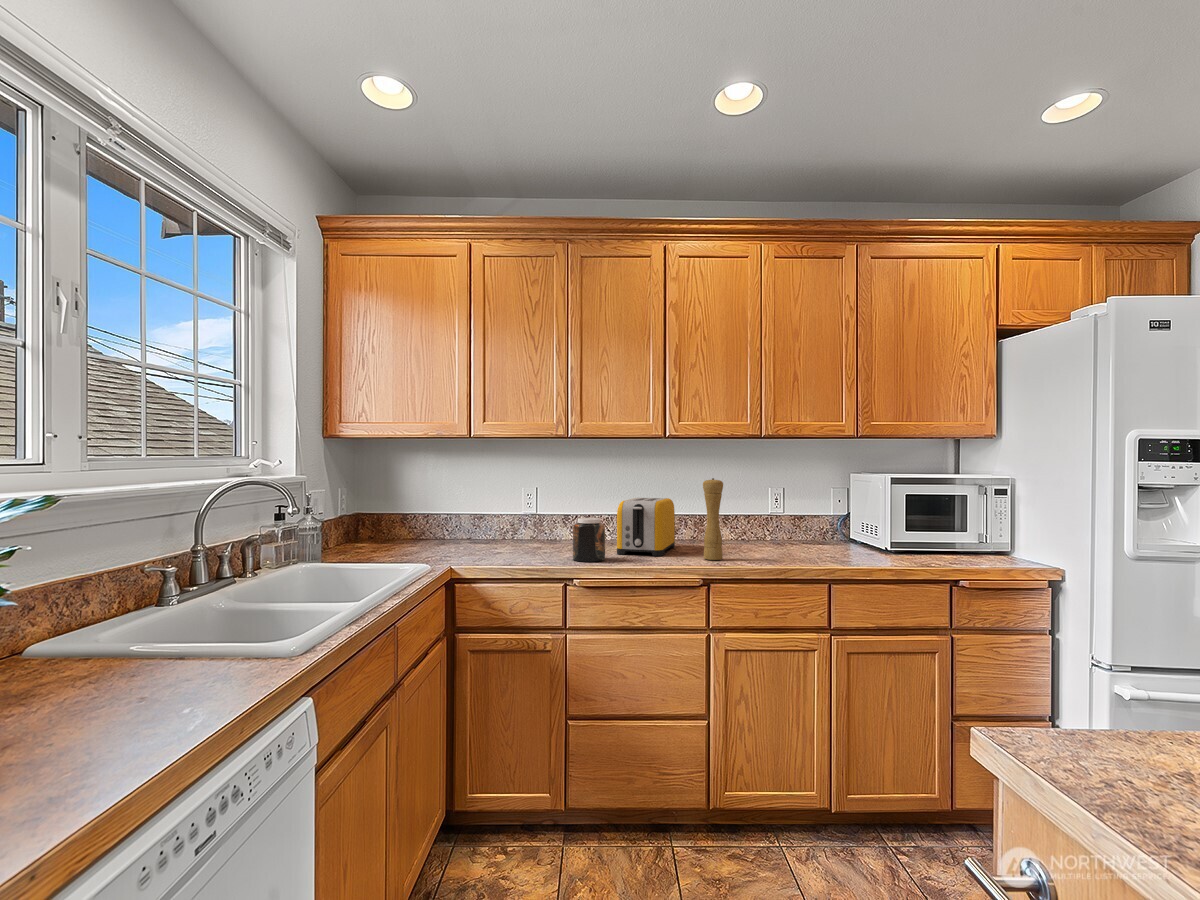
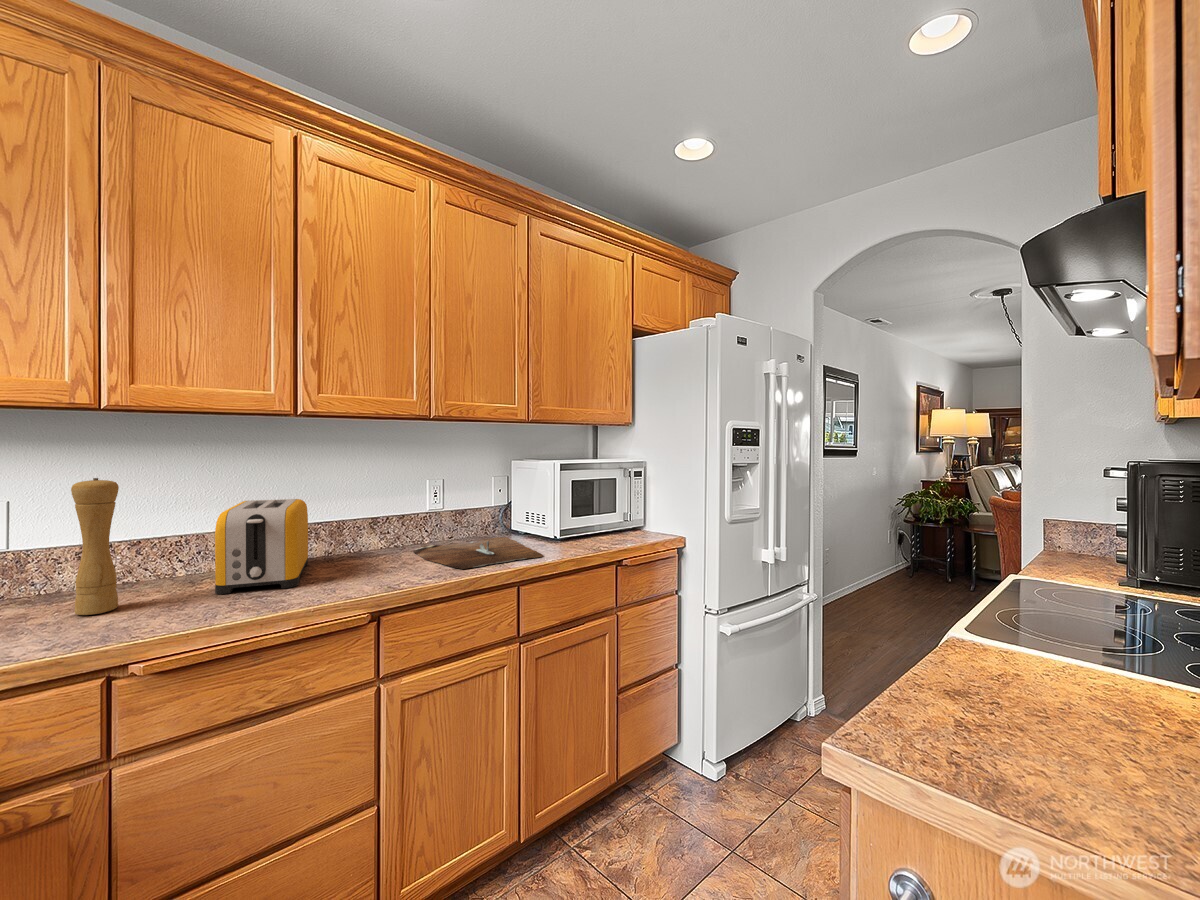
pepper mill: present [703,478,723,560] -> present [71,478,119,615]
jar: present [573,518,605,562] -> none [124,546,196,627]
cutting board: none [752,544,862,561] -> present [413,537,543,569]

